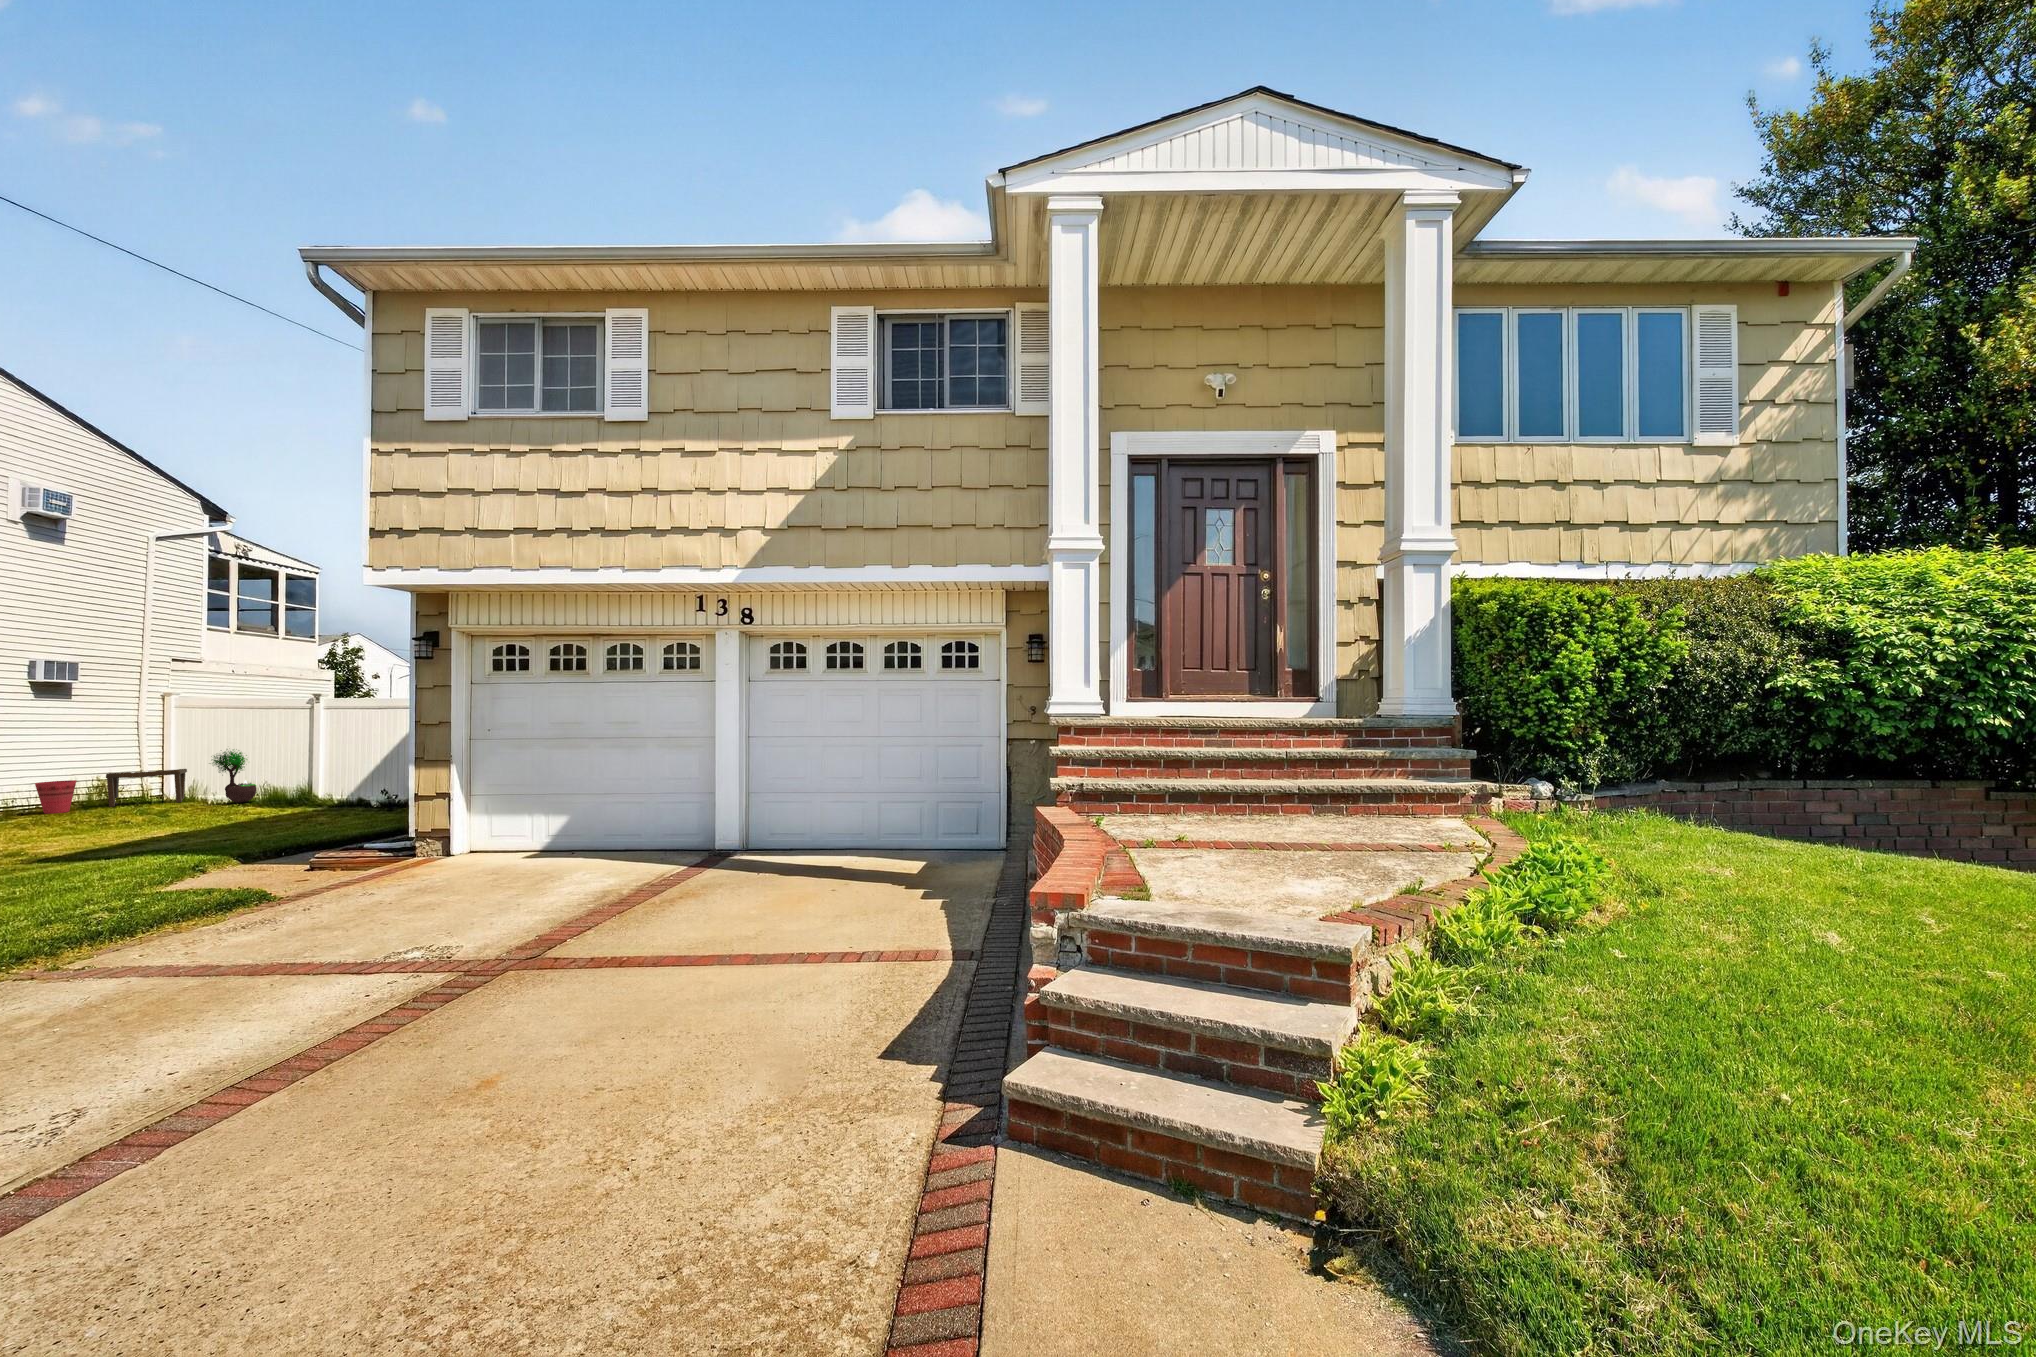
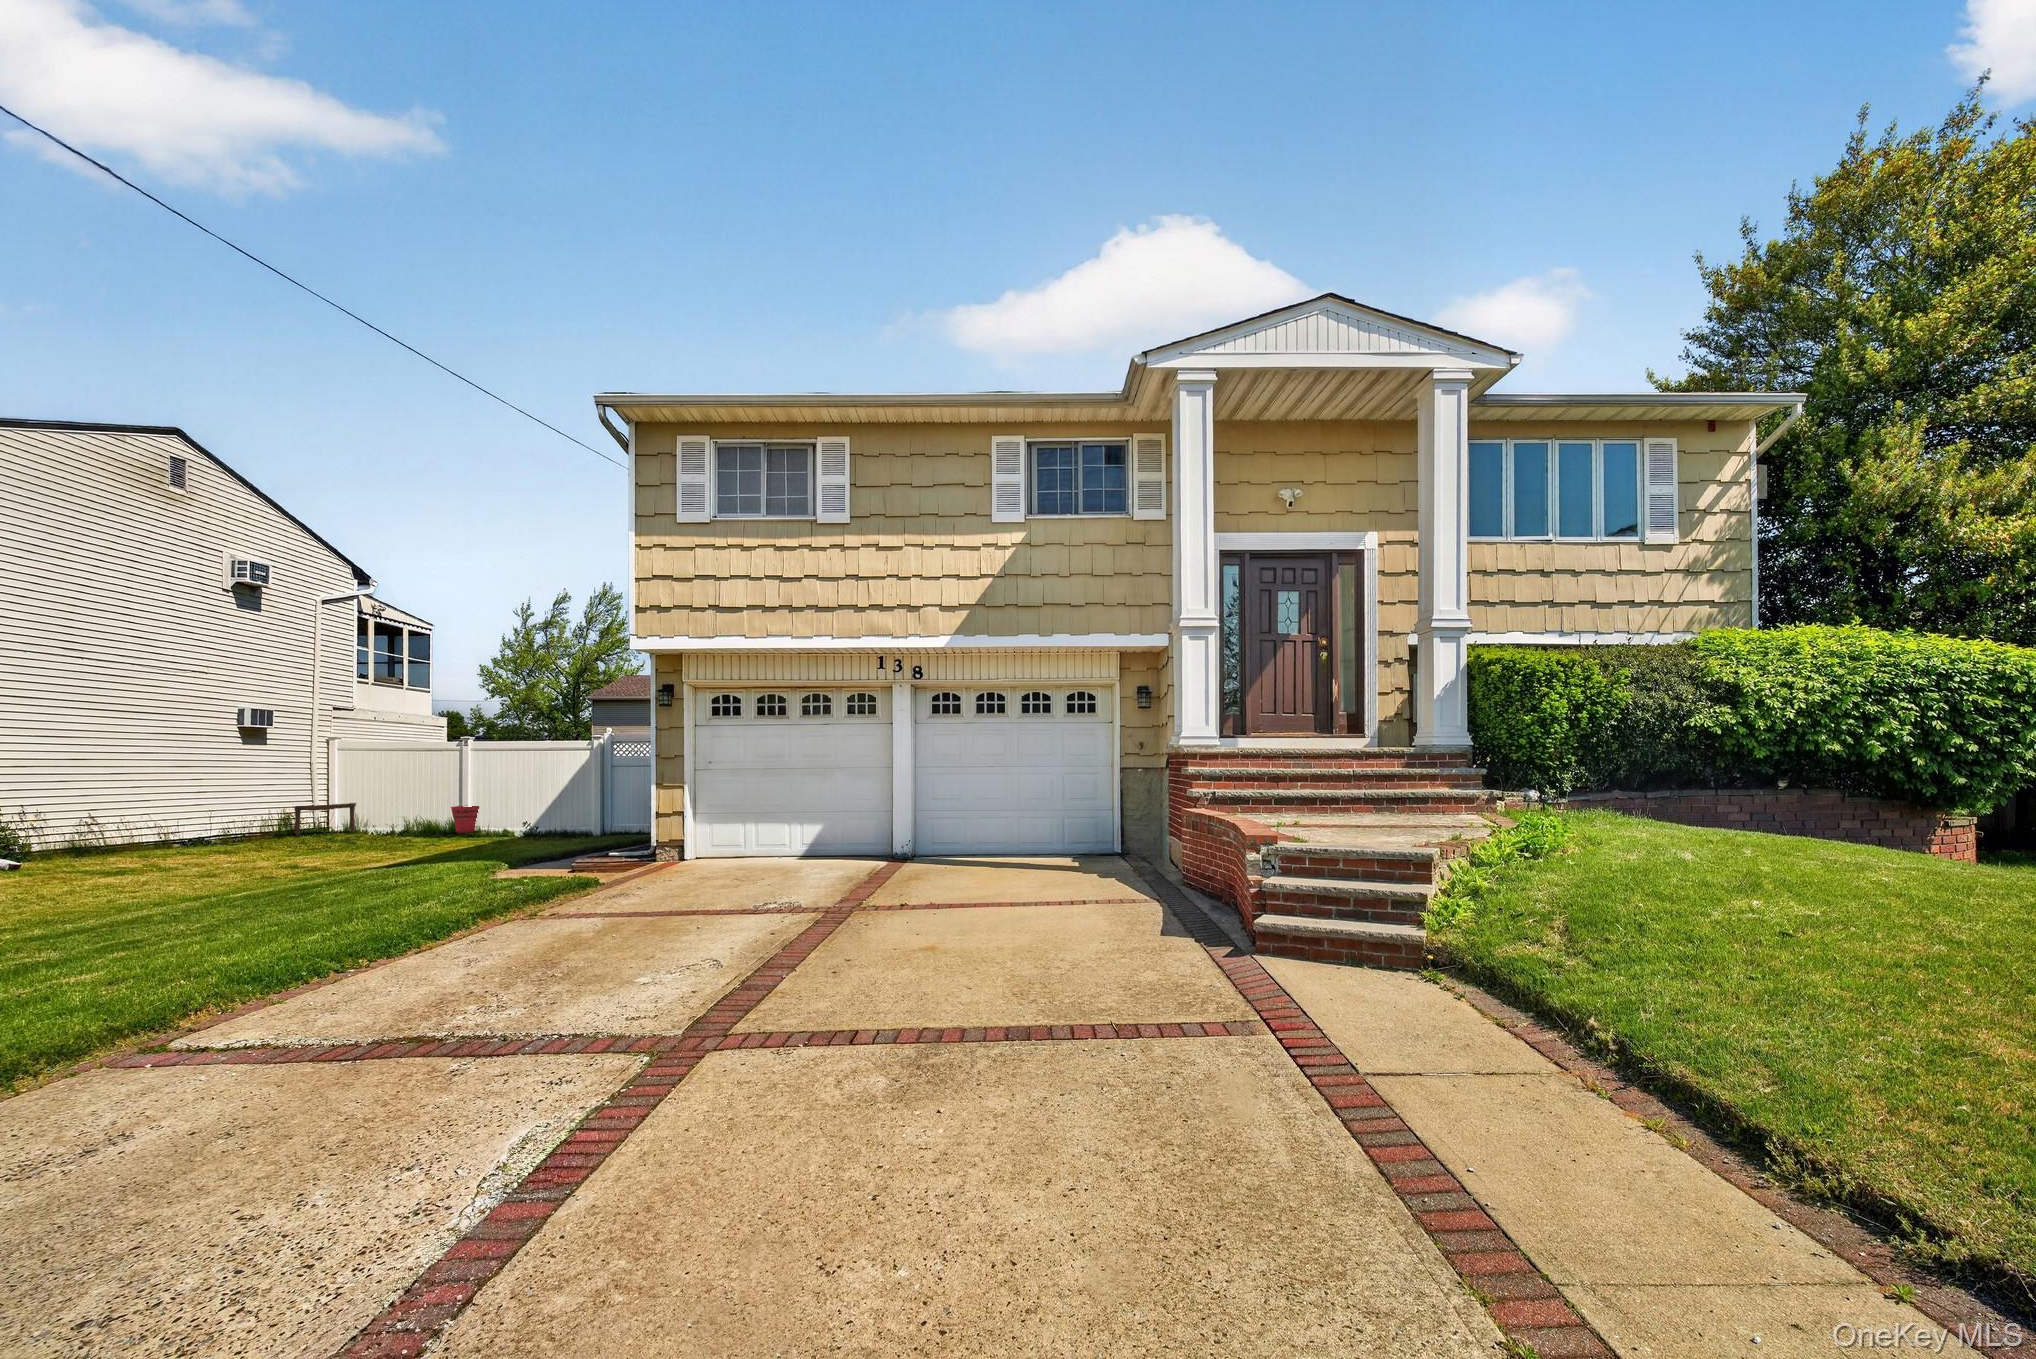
potted tree: present [212,751,257,803] -> none [387,782,425,832]
bucket: present [35,780,76,814] -> present [451,806,480,833]

